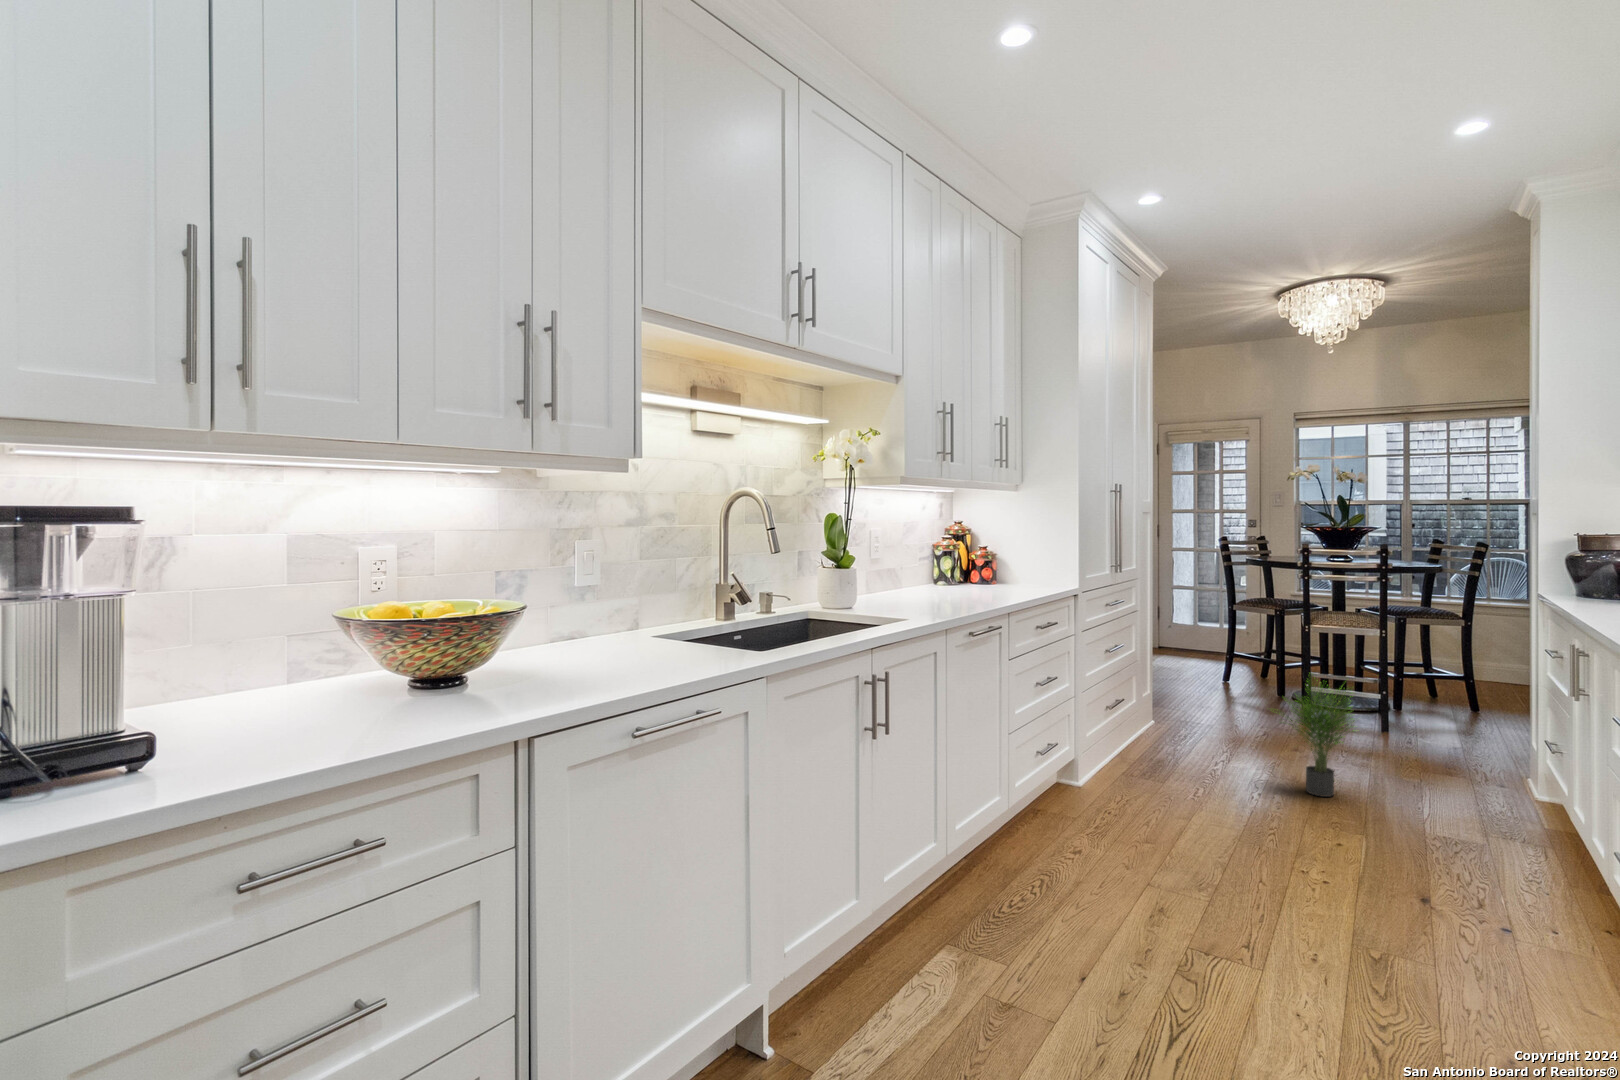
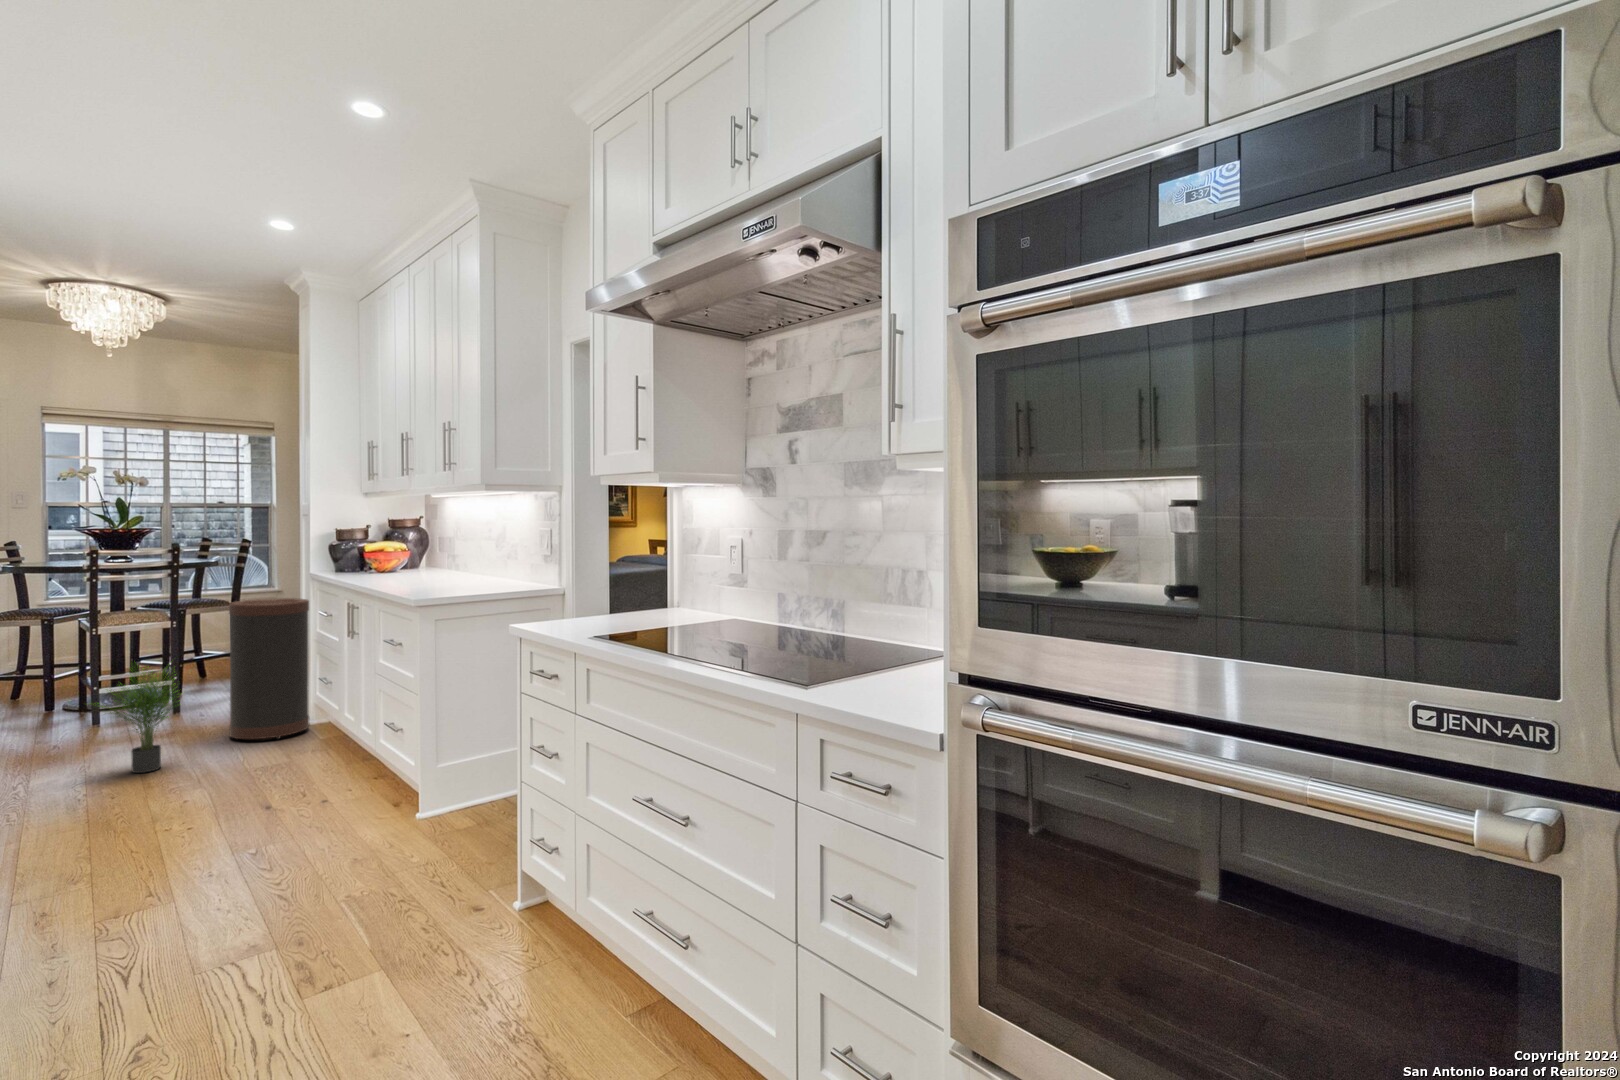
trash can: none [1422,619,1533,805] -> present [229,598,309,739]

